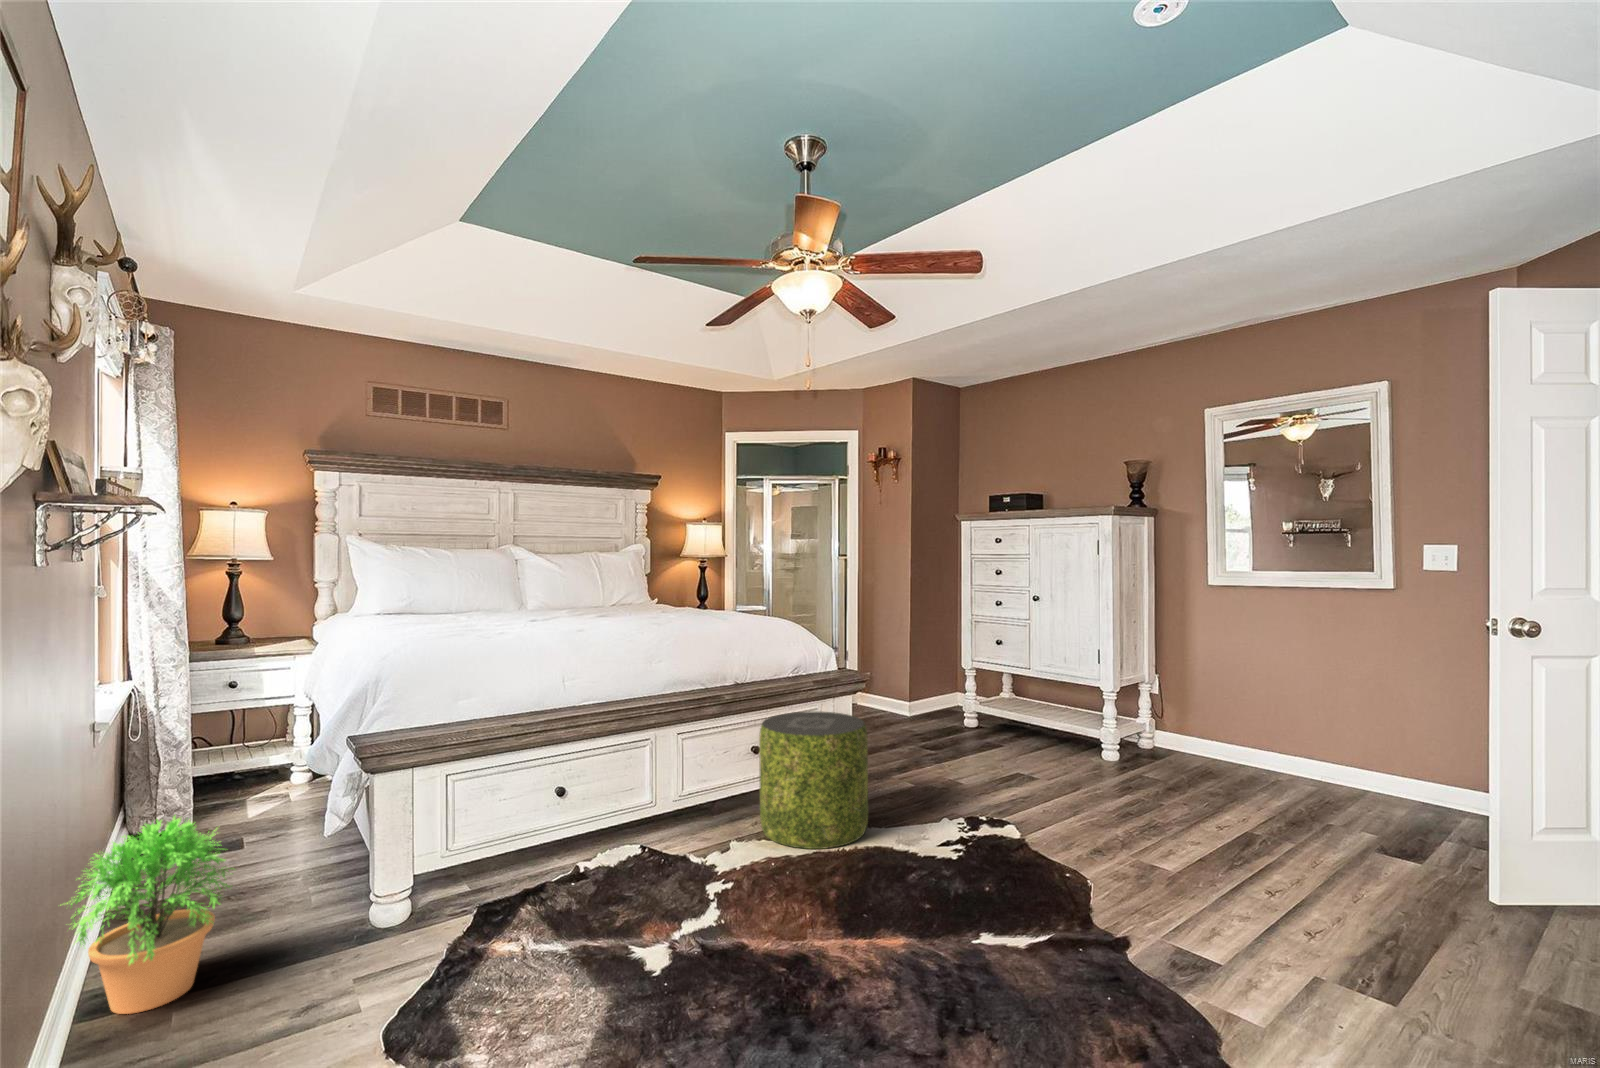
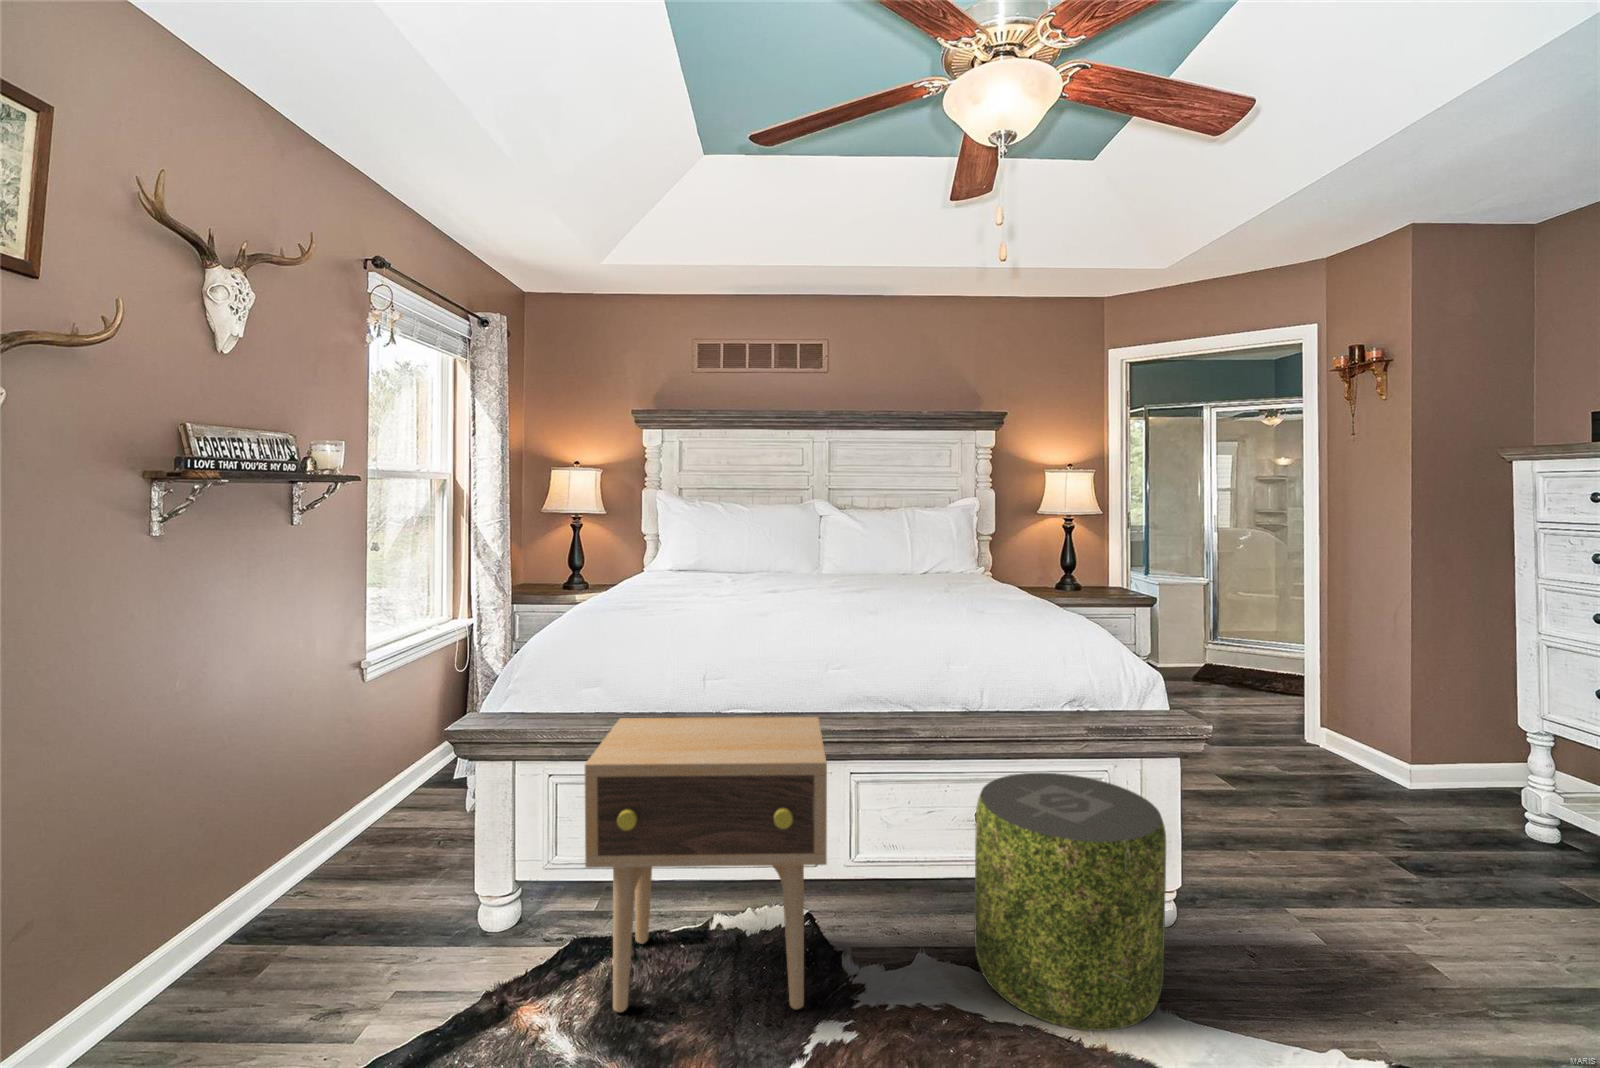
side table: none [509,695,706,929] -> present [585,717,827,1012]
potted plant: present [67,817,232,1014] -> none [225,765,377,945]

